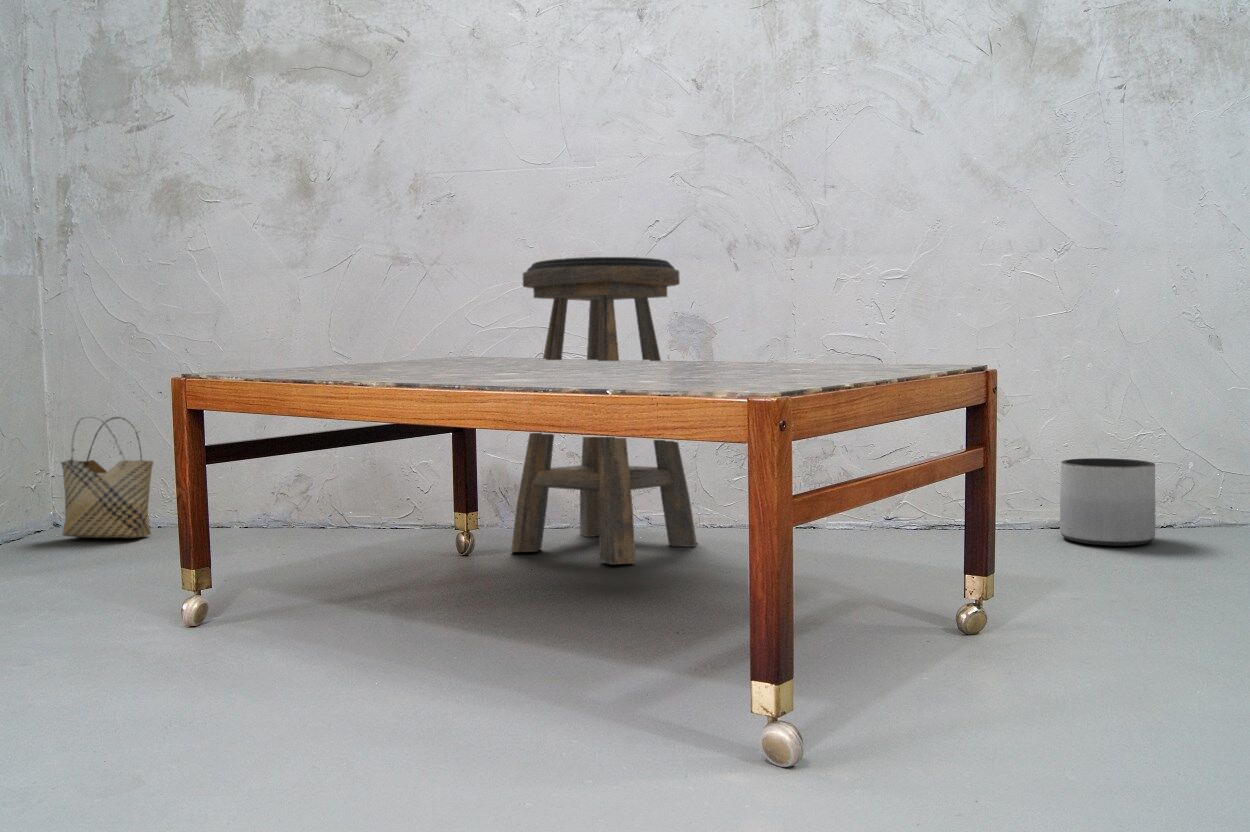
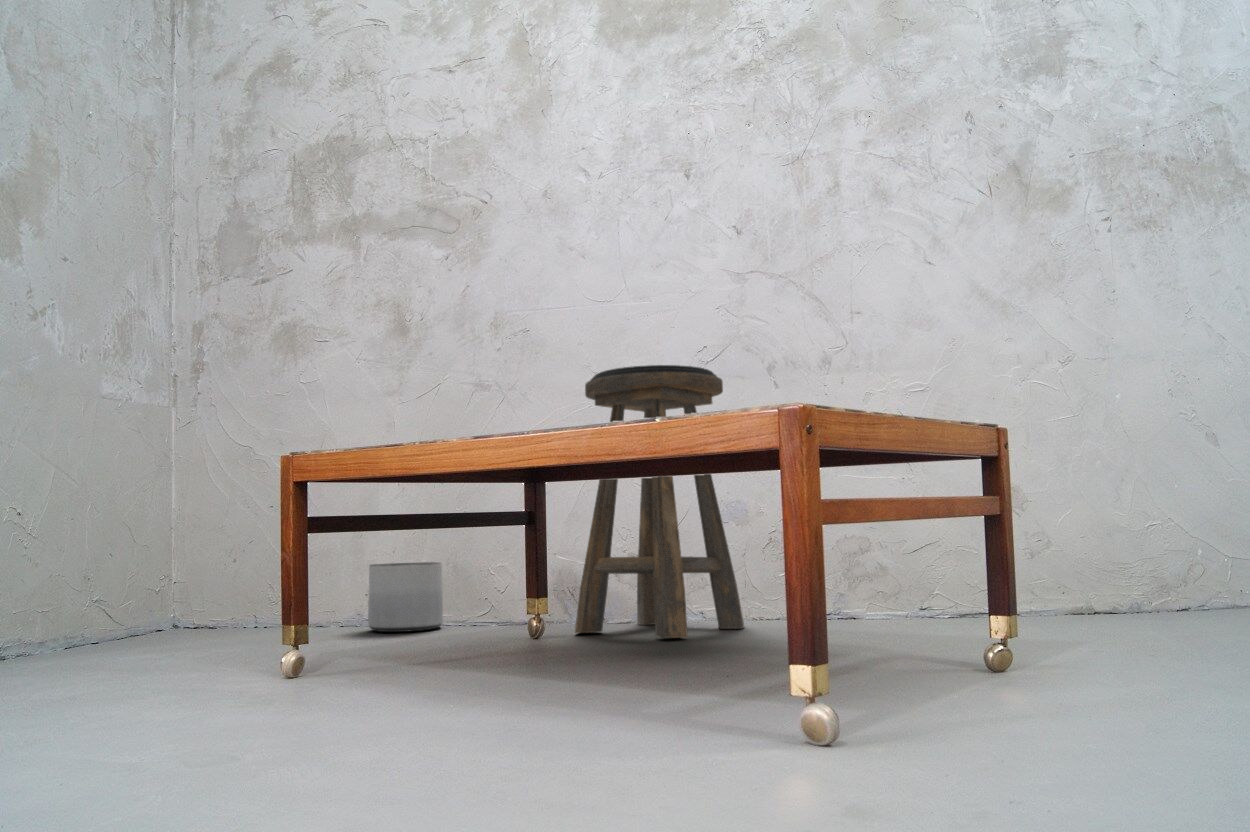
woven basket: present [61,417,153,538] -> none [176,521,259,631]
planter: present [1060,458,1155,546] -> present [368,562,443,632]

